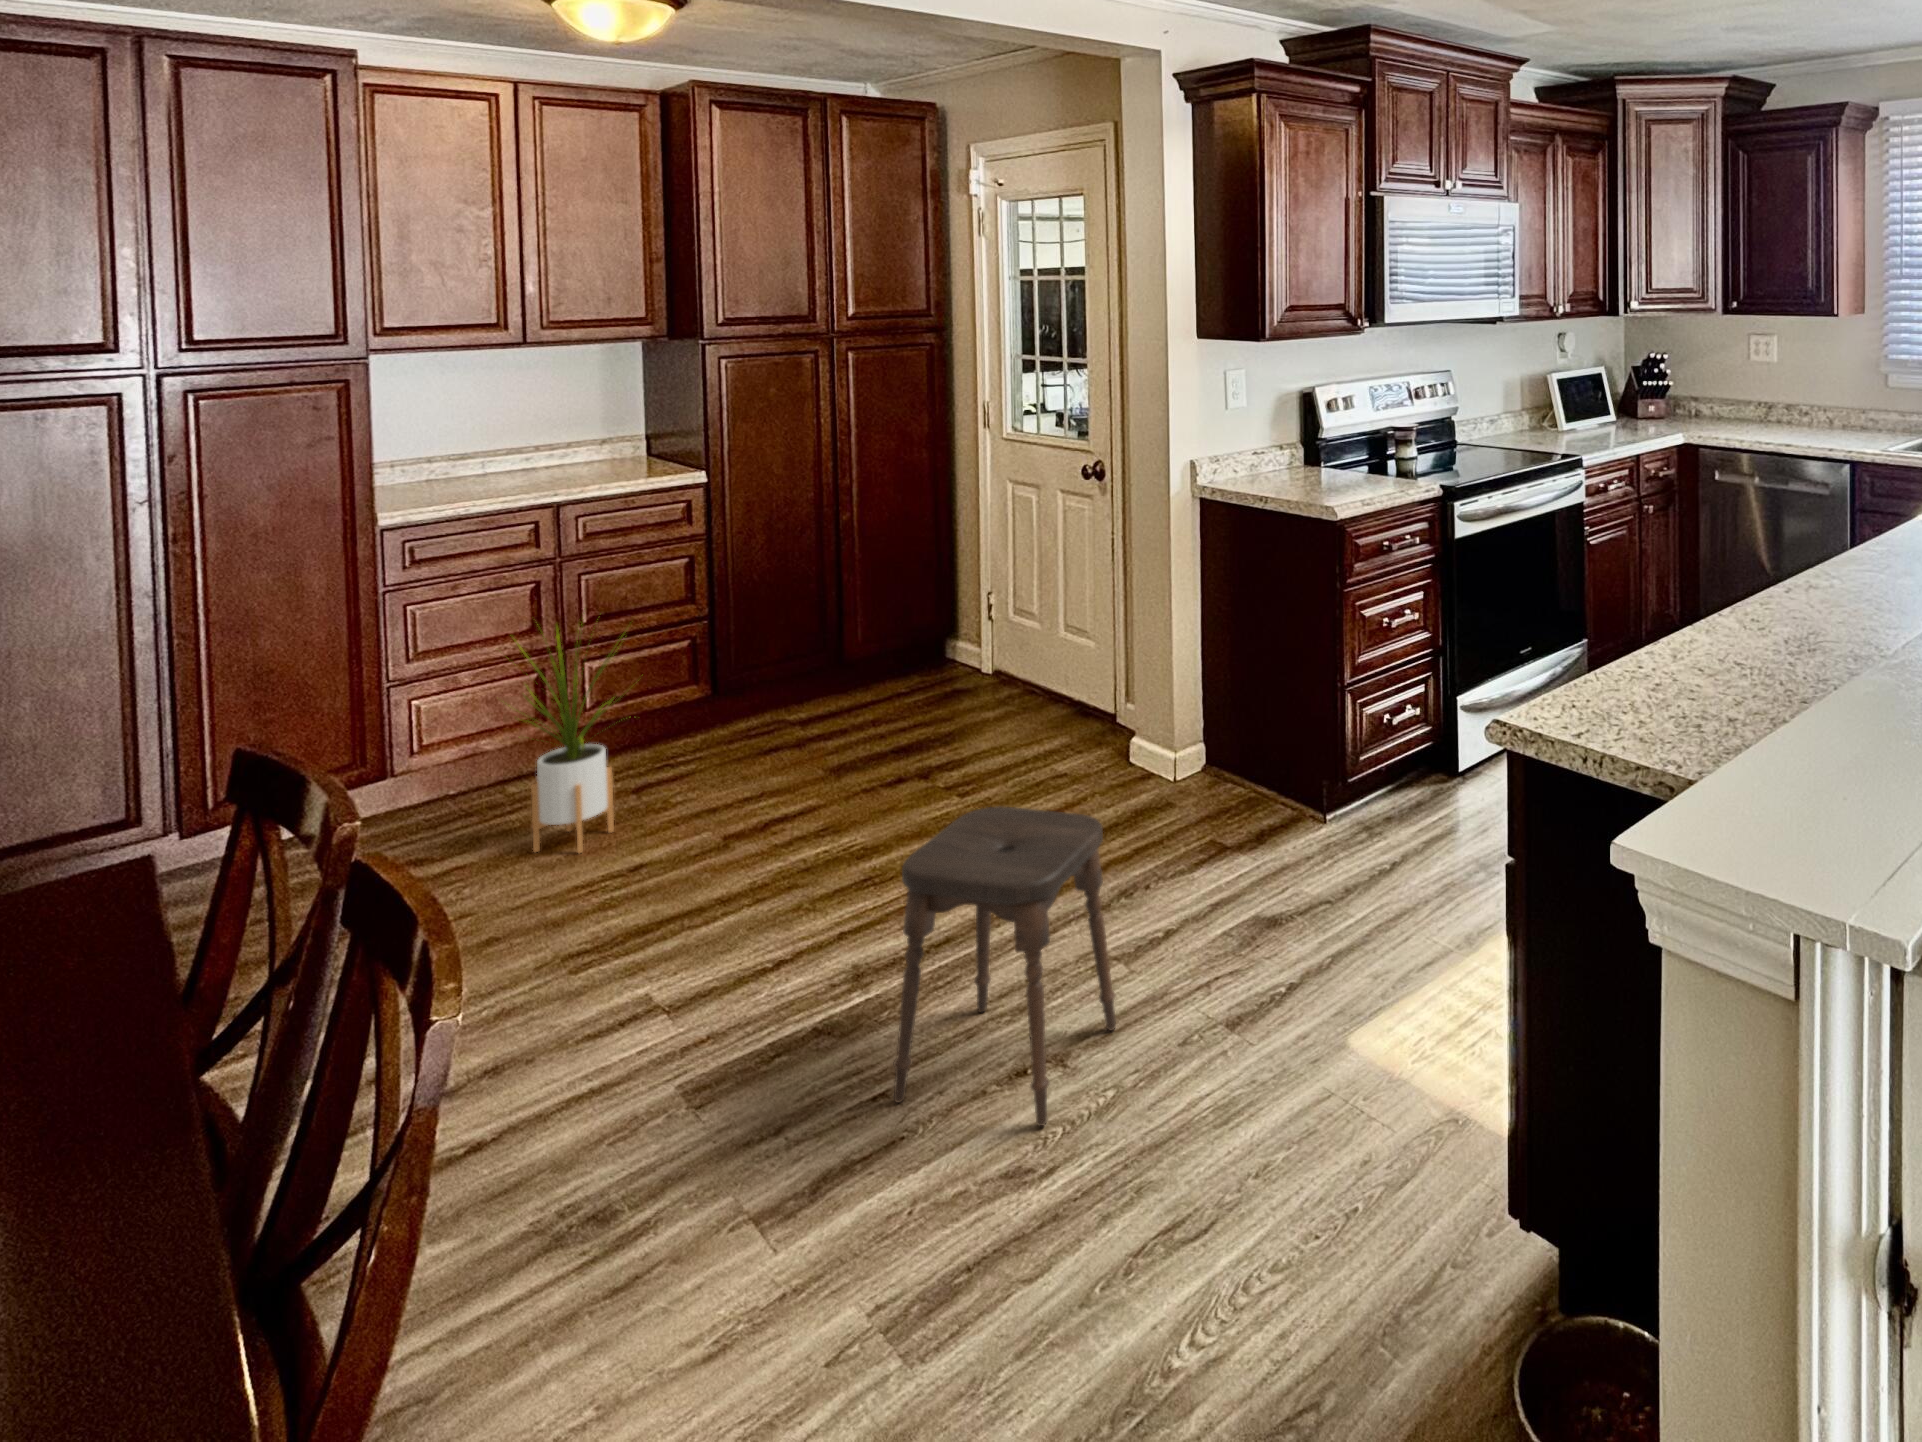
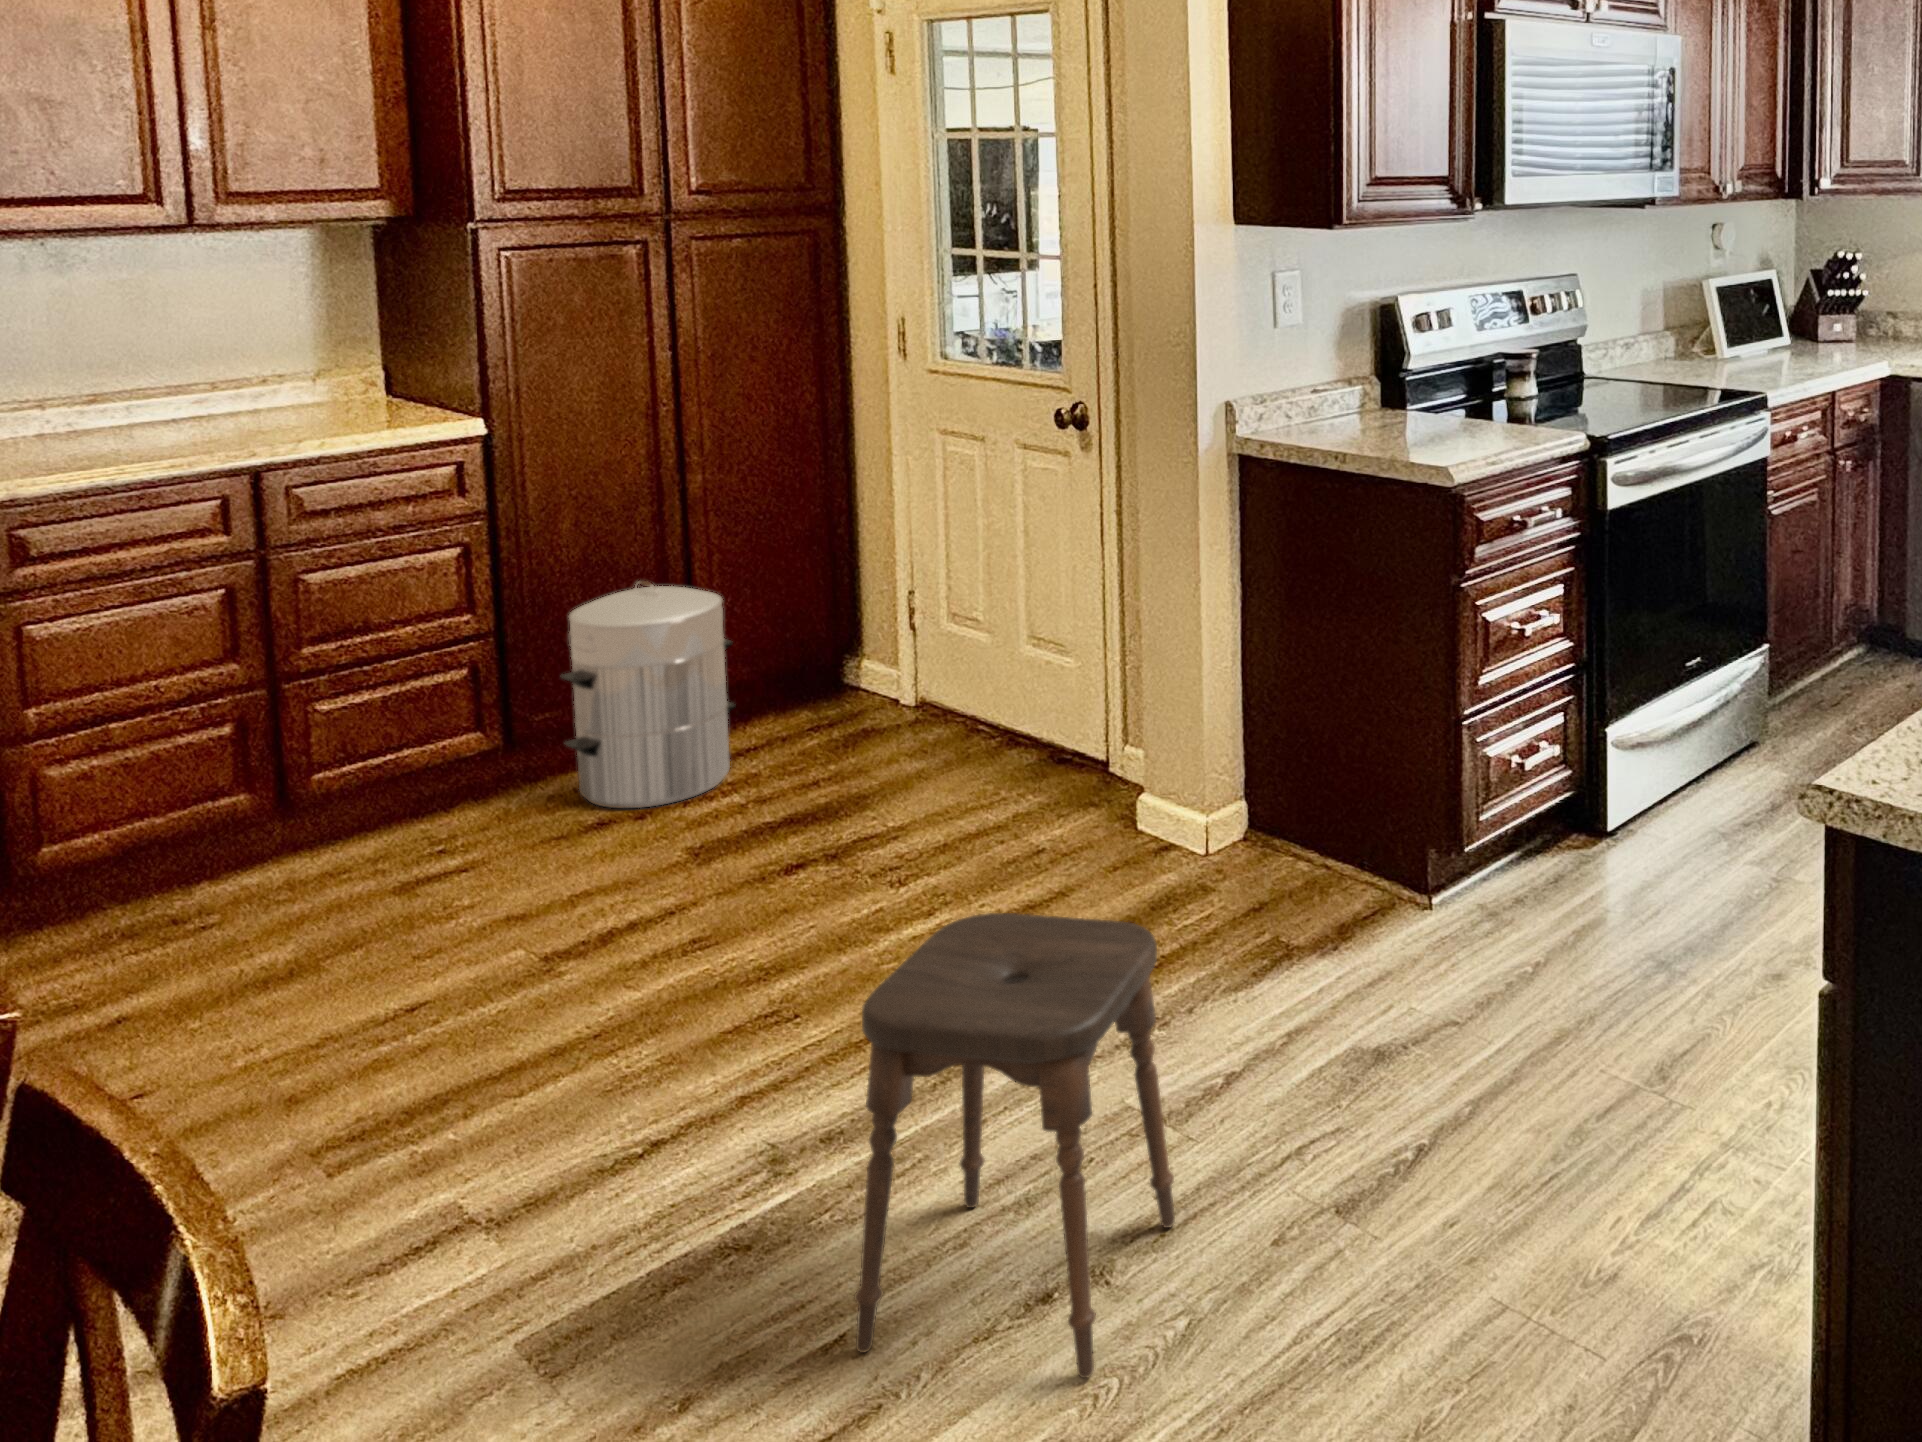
waste bin: none [749,583,866,740] -> present [562,581,735,808]
house plant: present [509,624,623,853] -> none [174,621,409,989]

